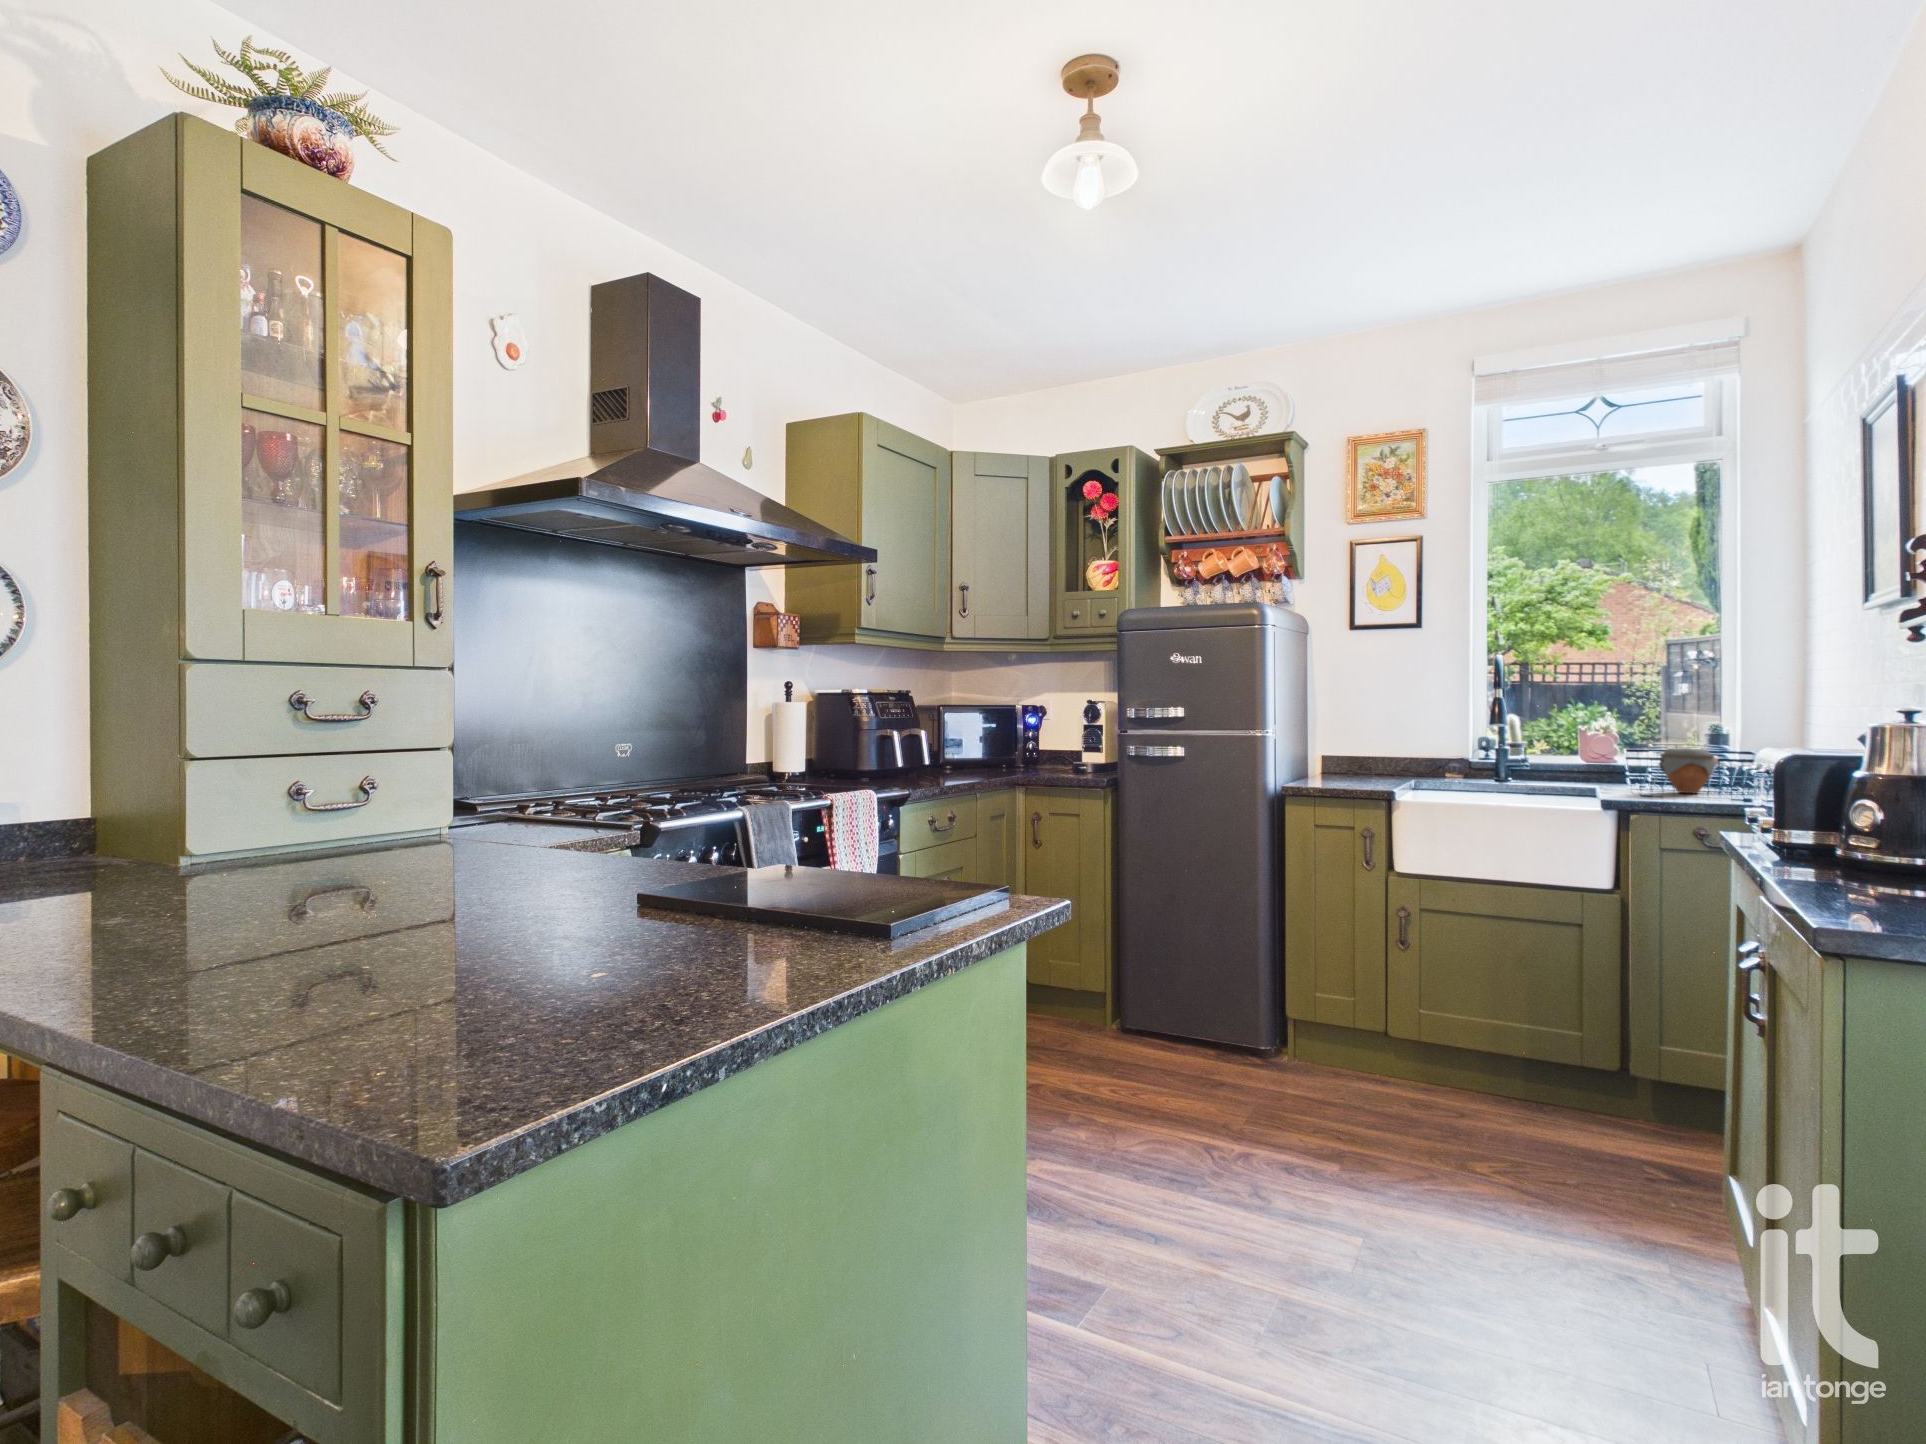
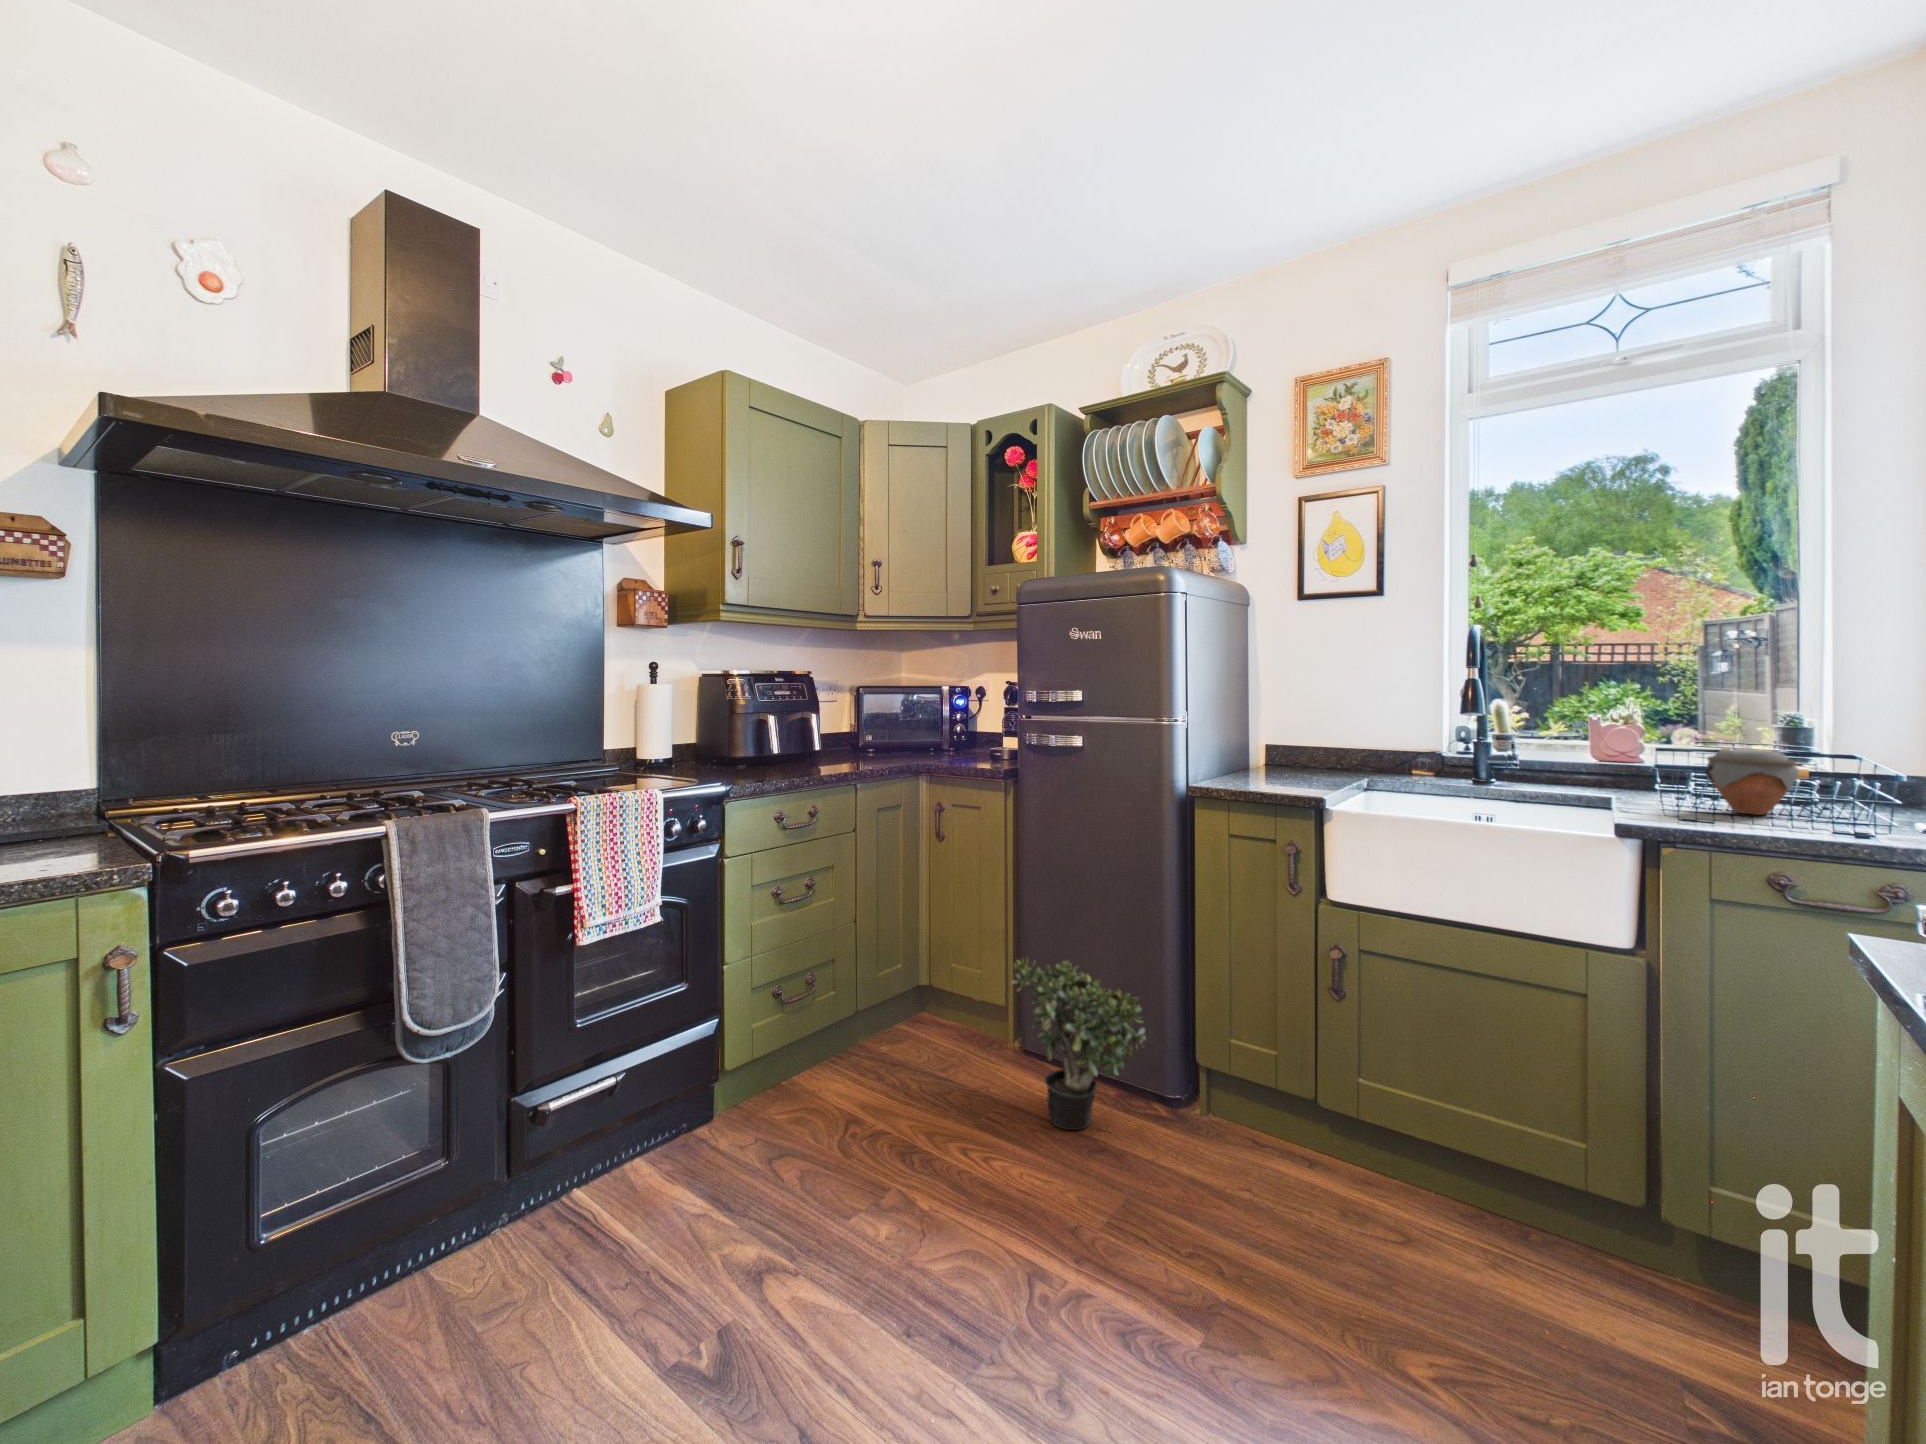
potted plant: none [1136,933,1254,1072] -> present [1011,959,1146,1130]

